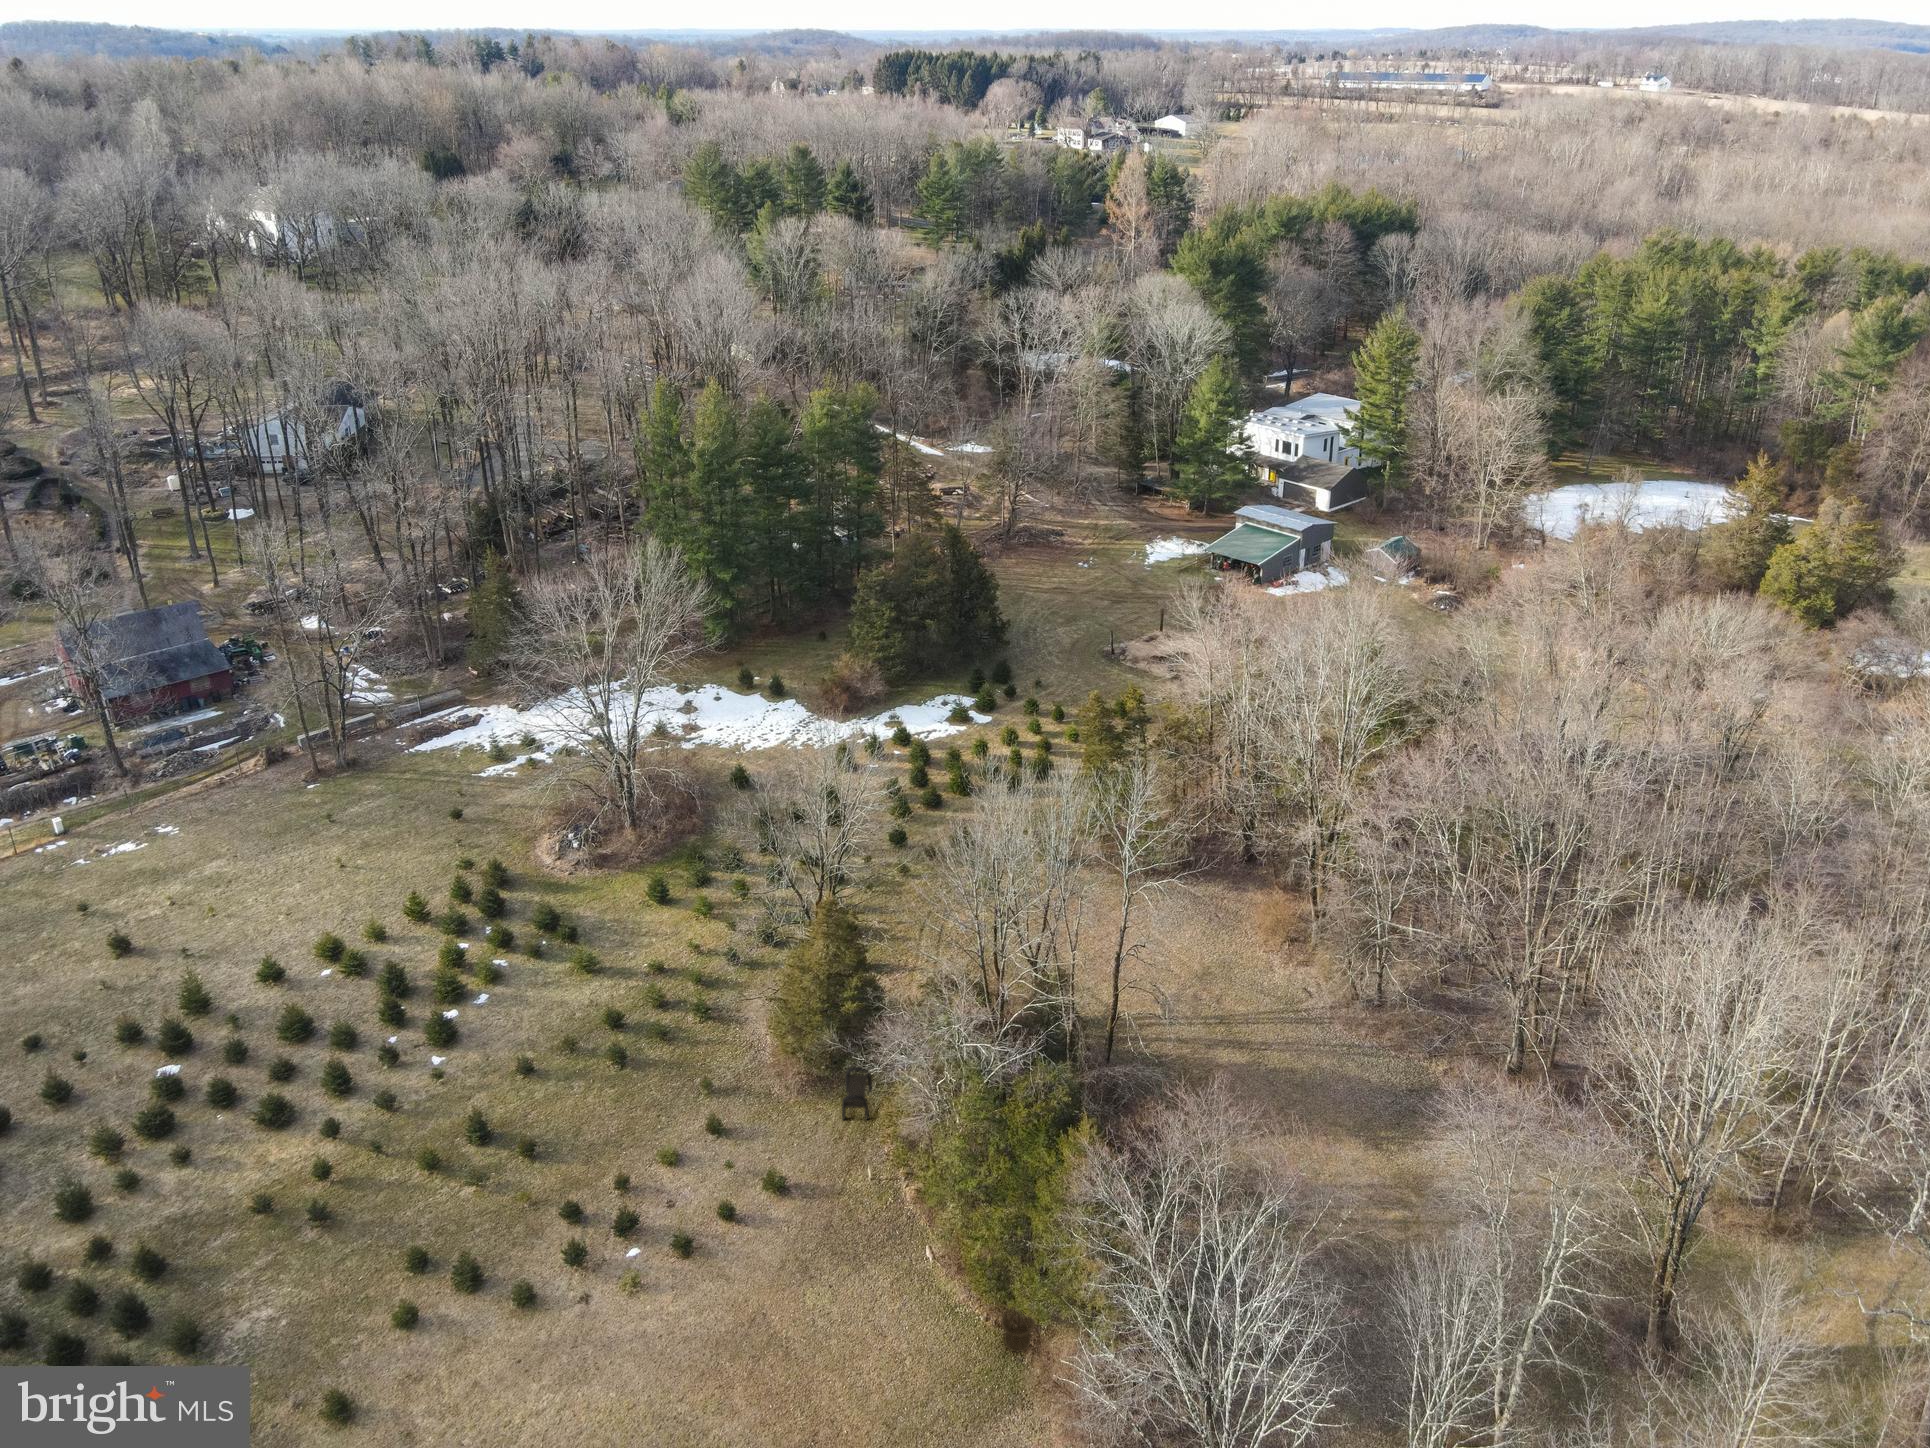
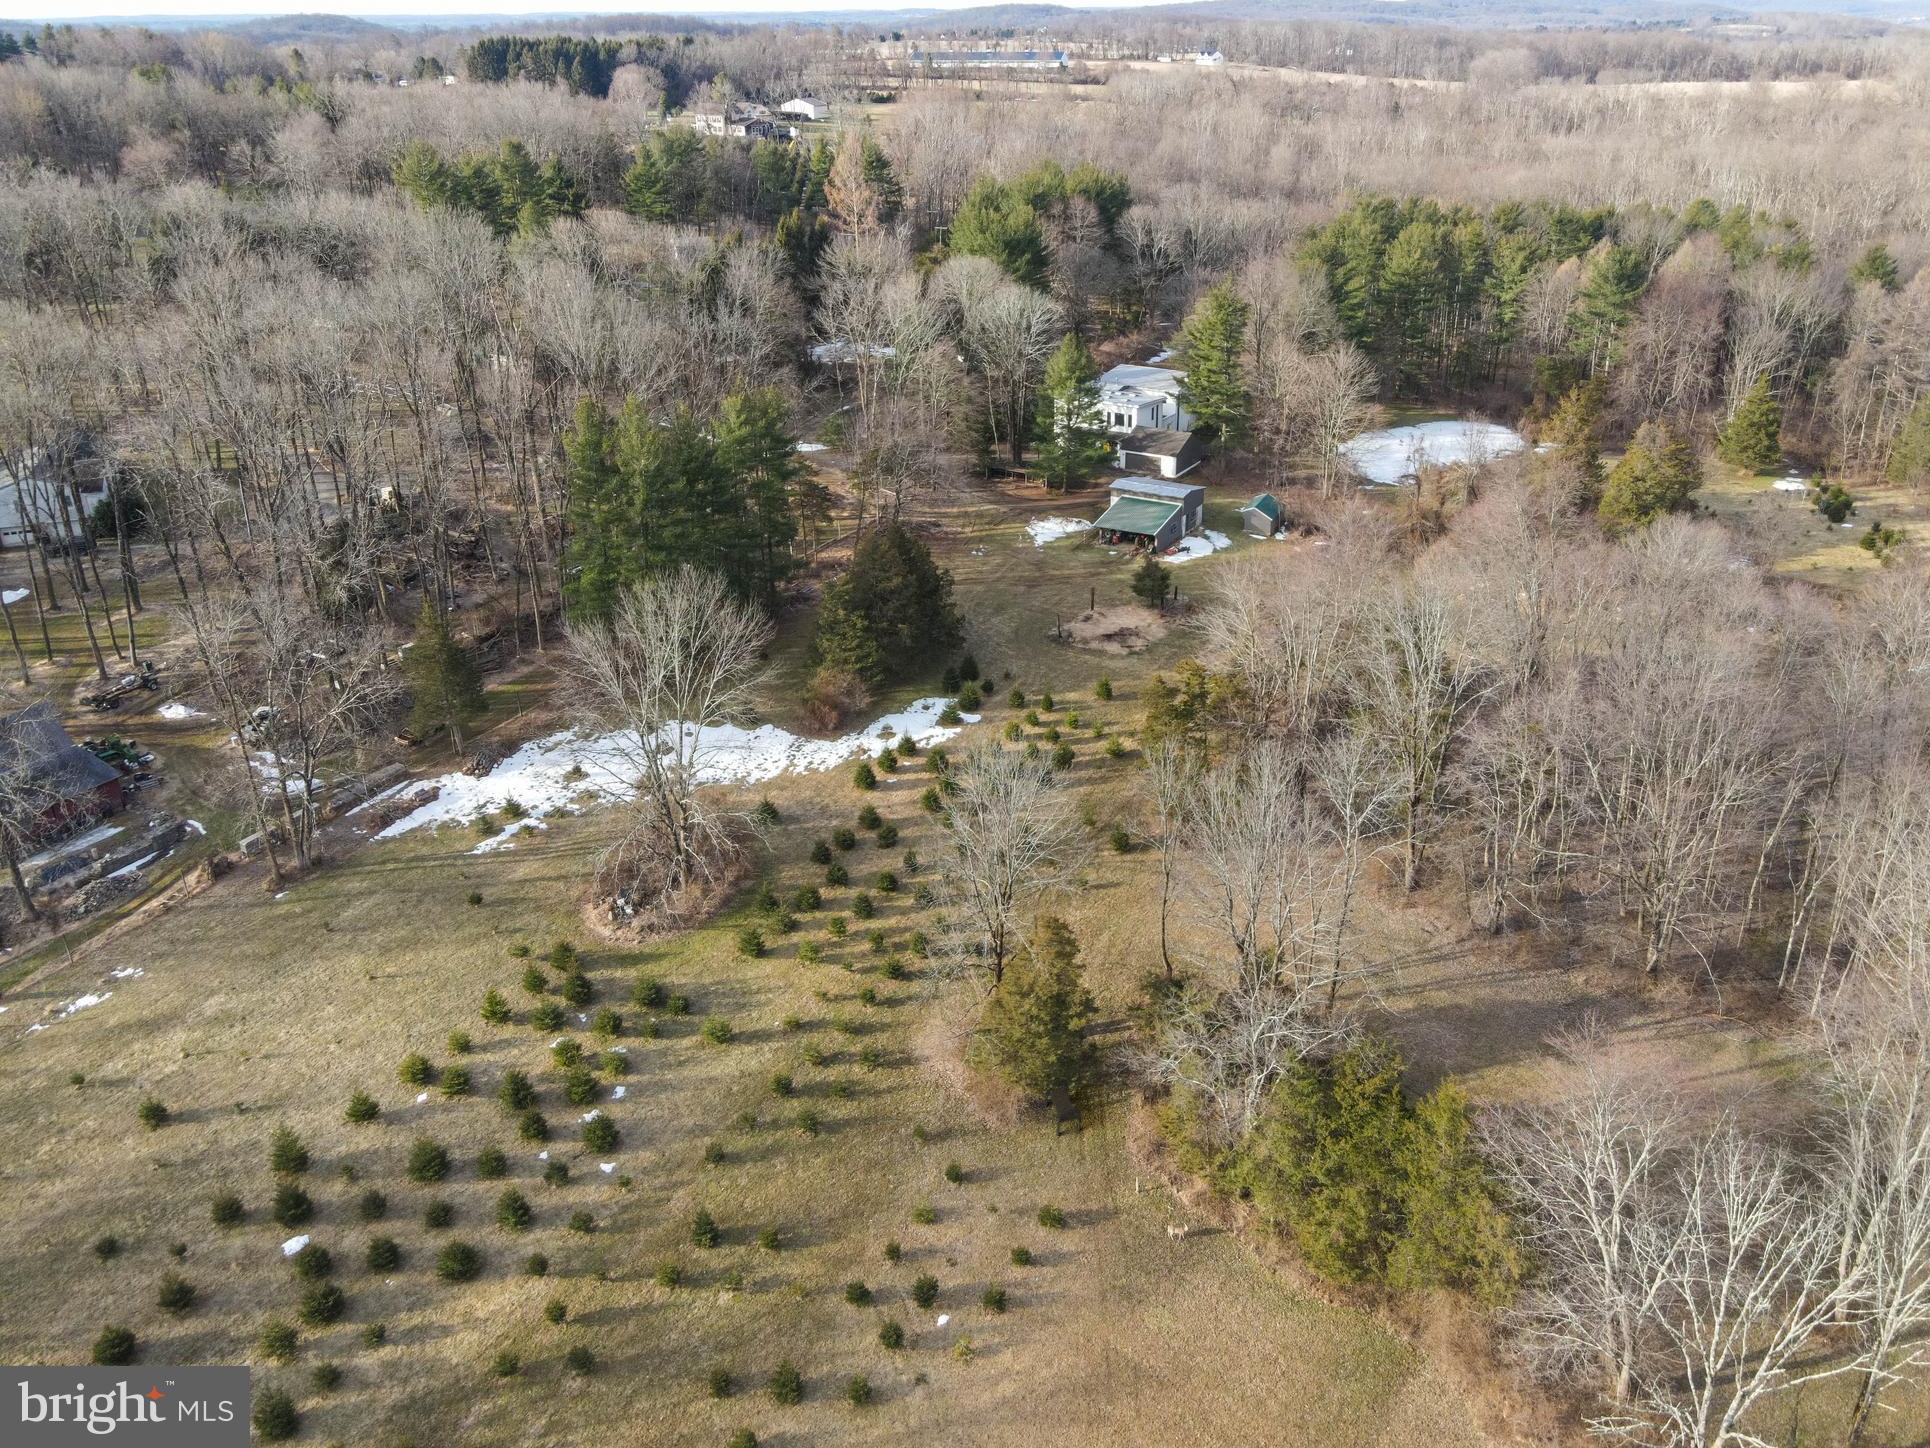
basket: present [1001,1307,1034,1352] -> none [1315,1273,1348,1317]

